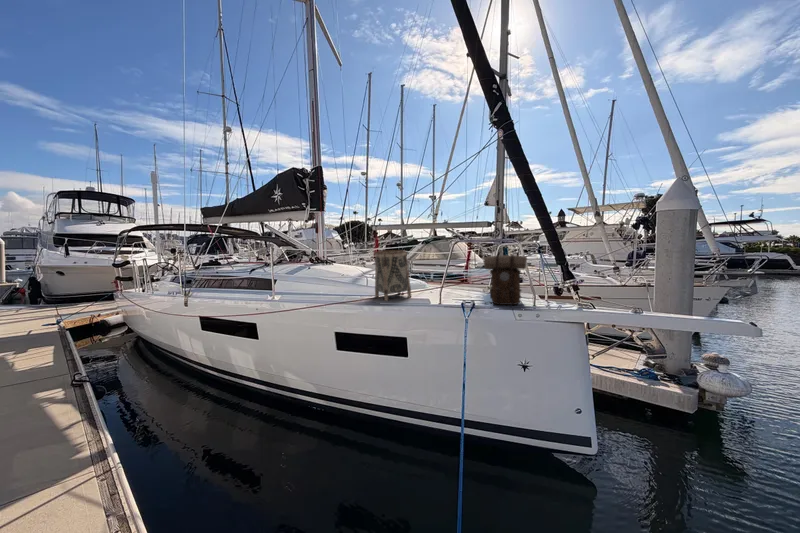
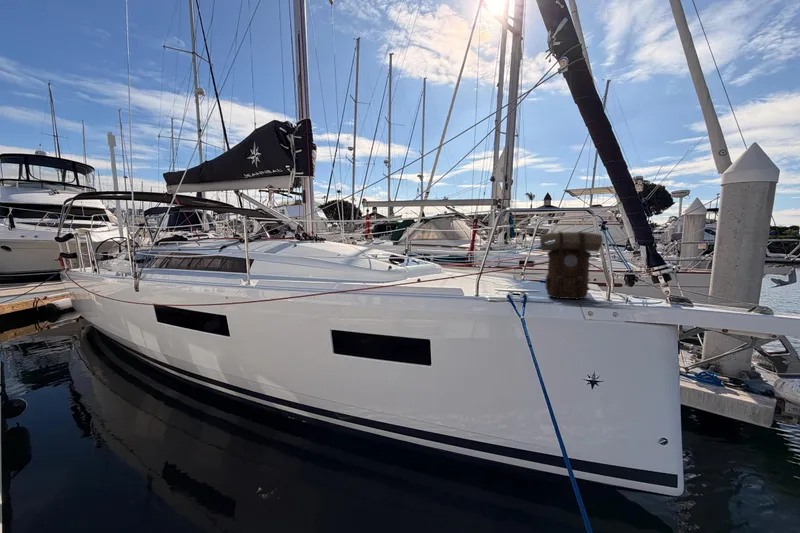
basket: present [375,250,411,301] -> none [384,224,432,290]

